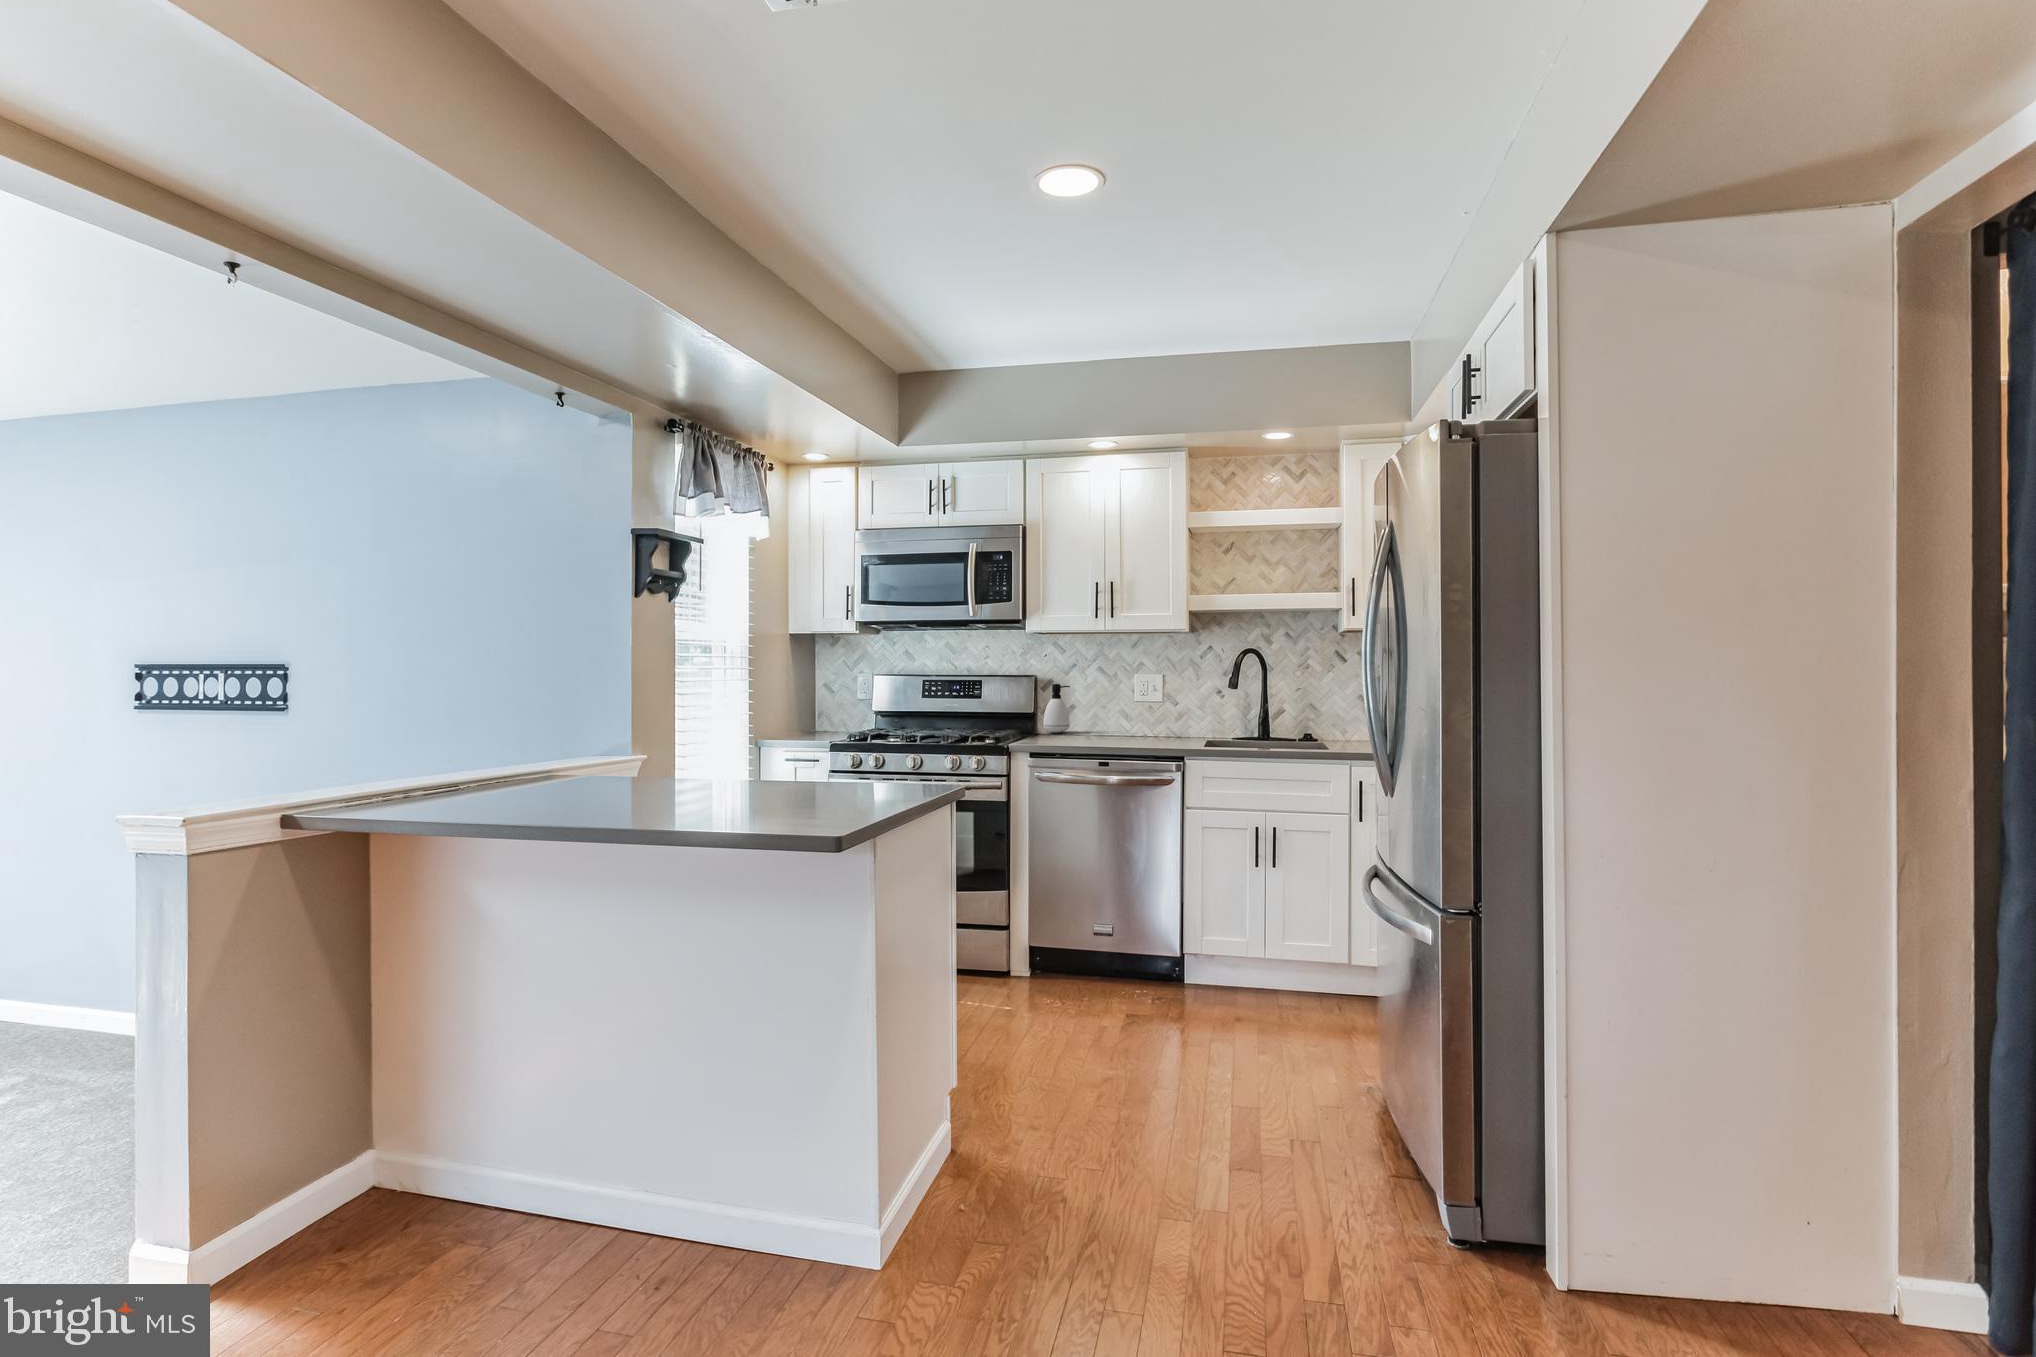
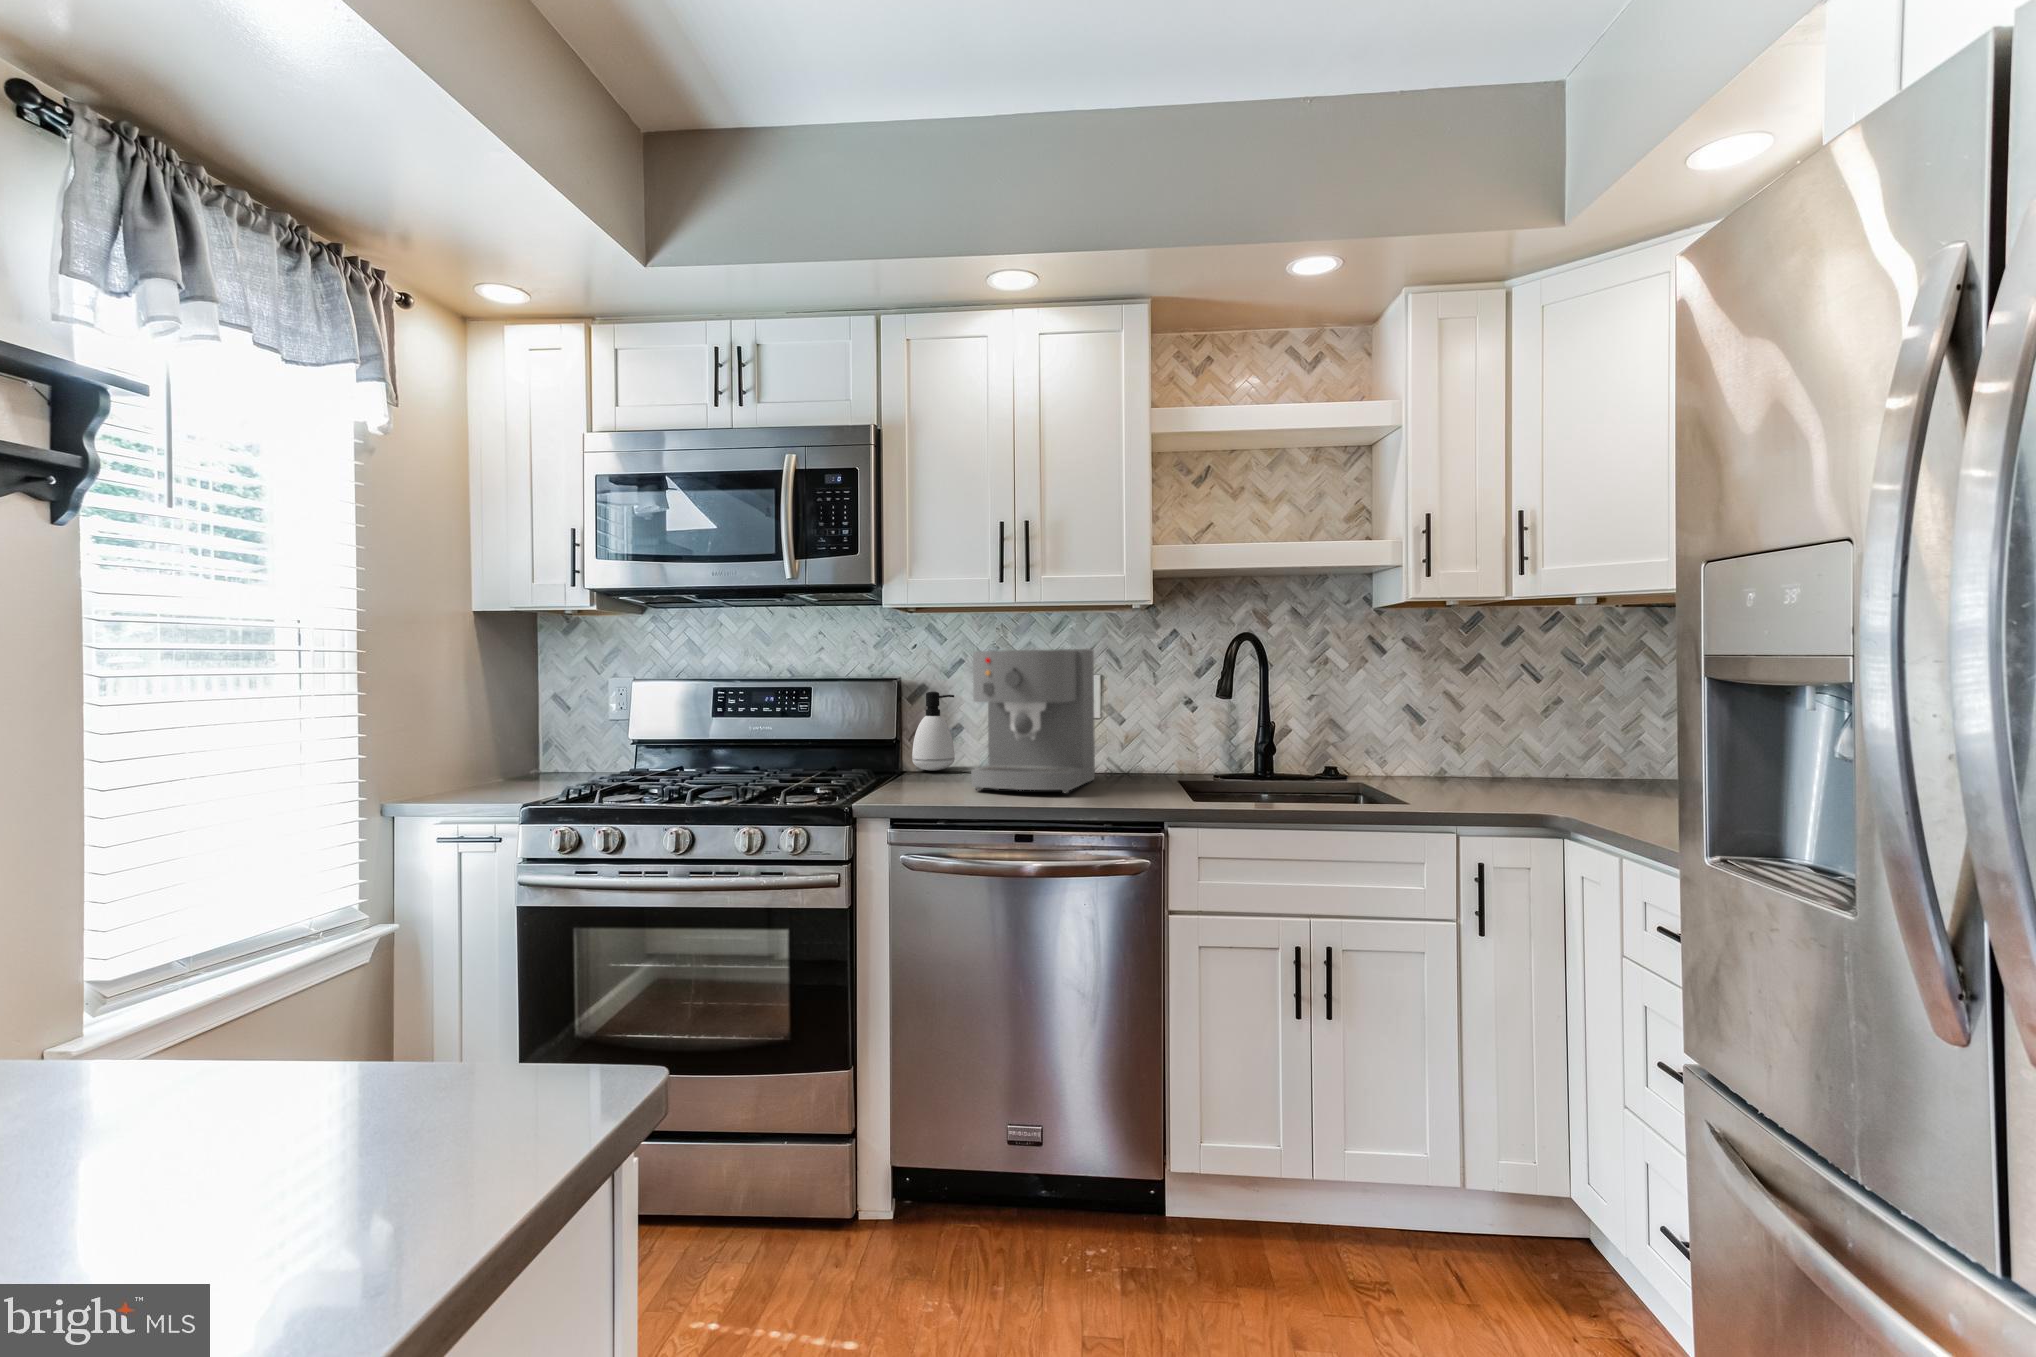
coffee maker: none [1078,658,1154,742] -> present [971,649,1095,793]

